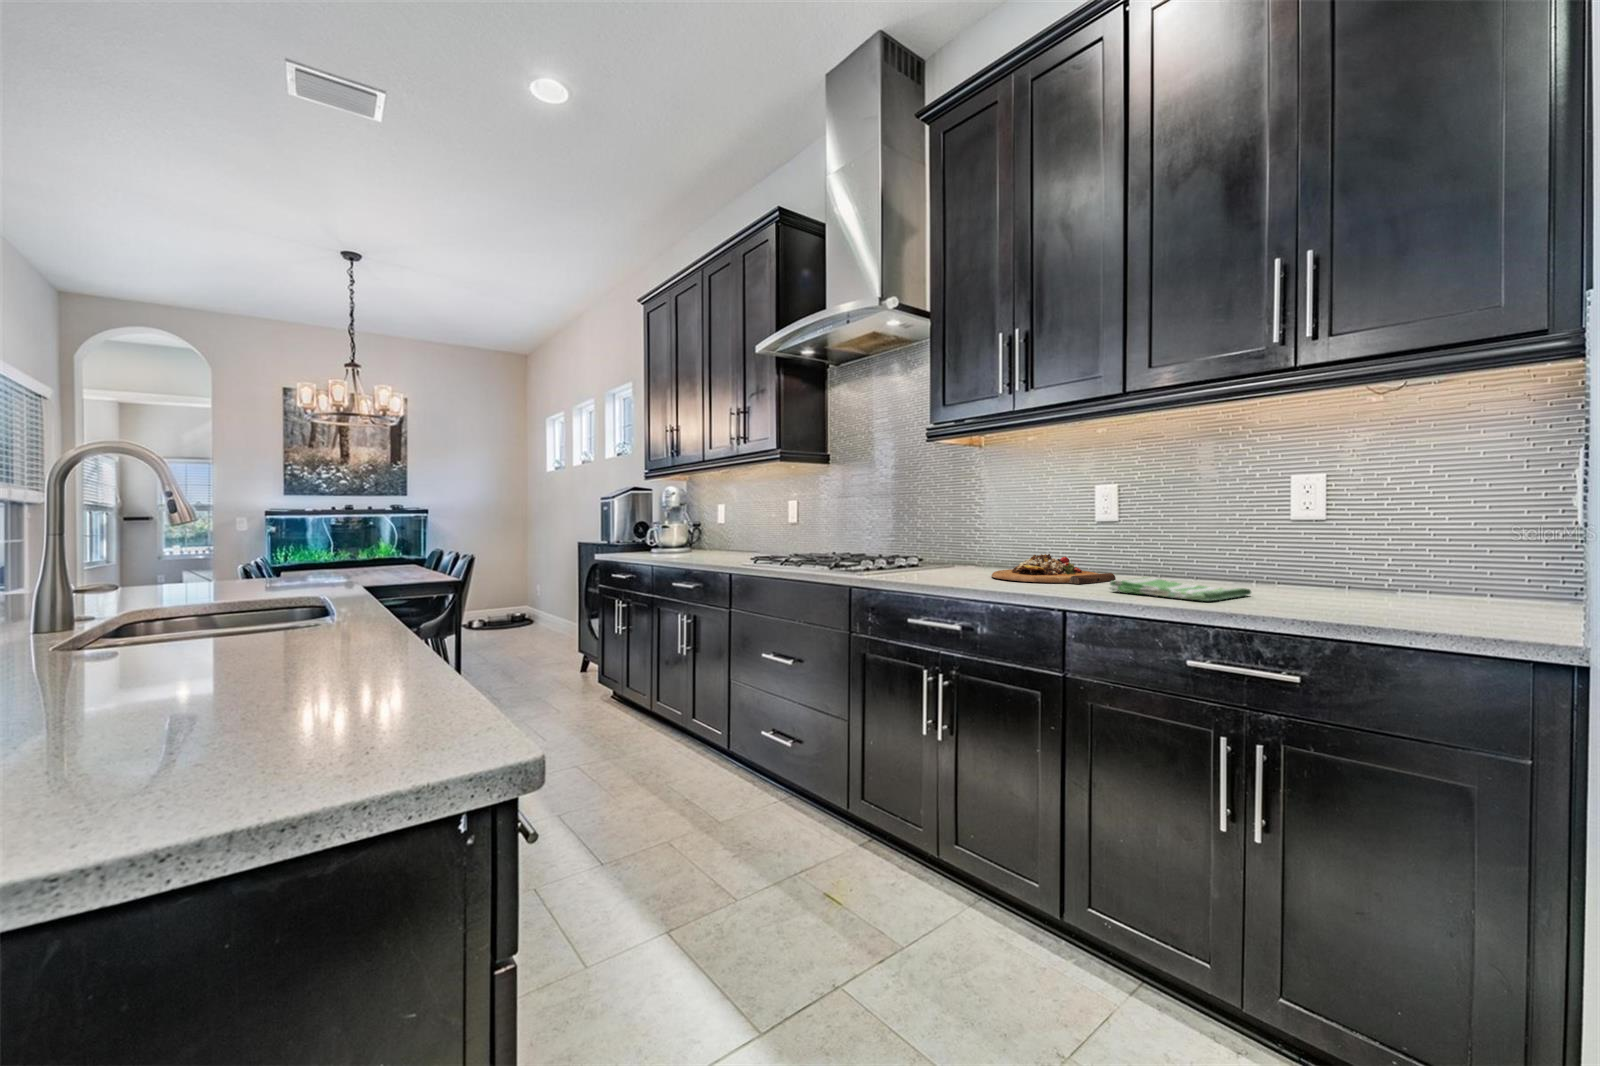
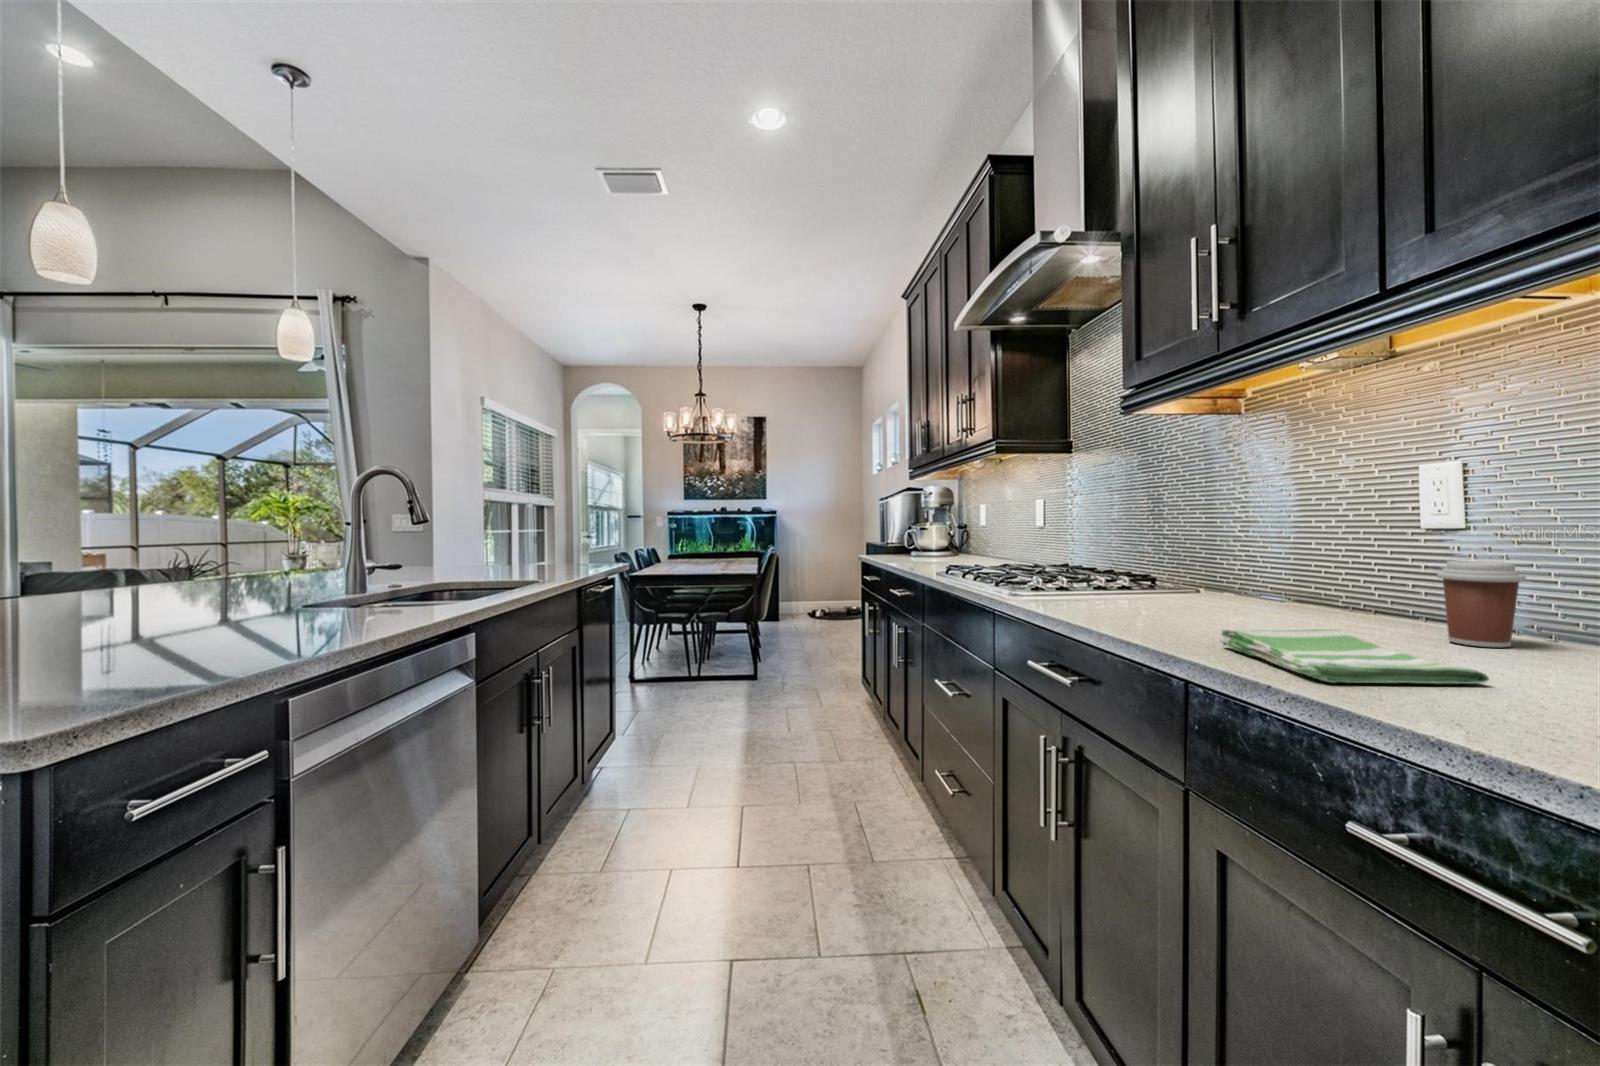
coffee cup: none [1166,536,1204,581] -> present [1437,561,1526,647]
cutting board: present [992,554,1116,584] -> none [1134,580,1328,632]

